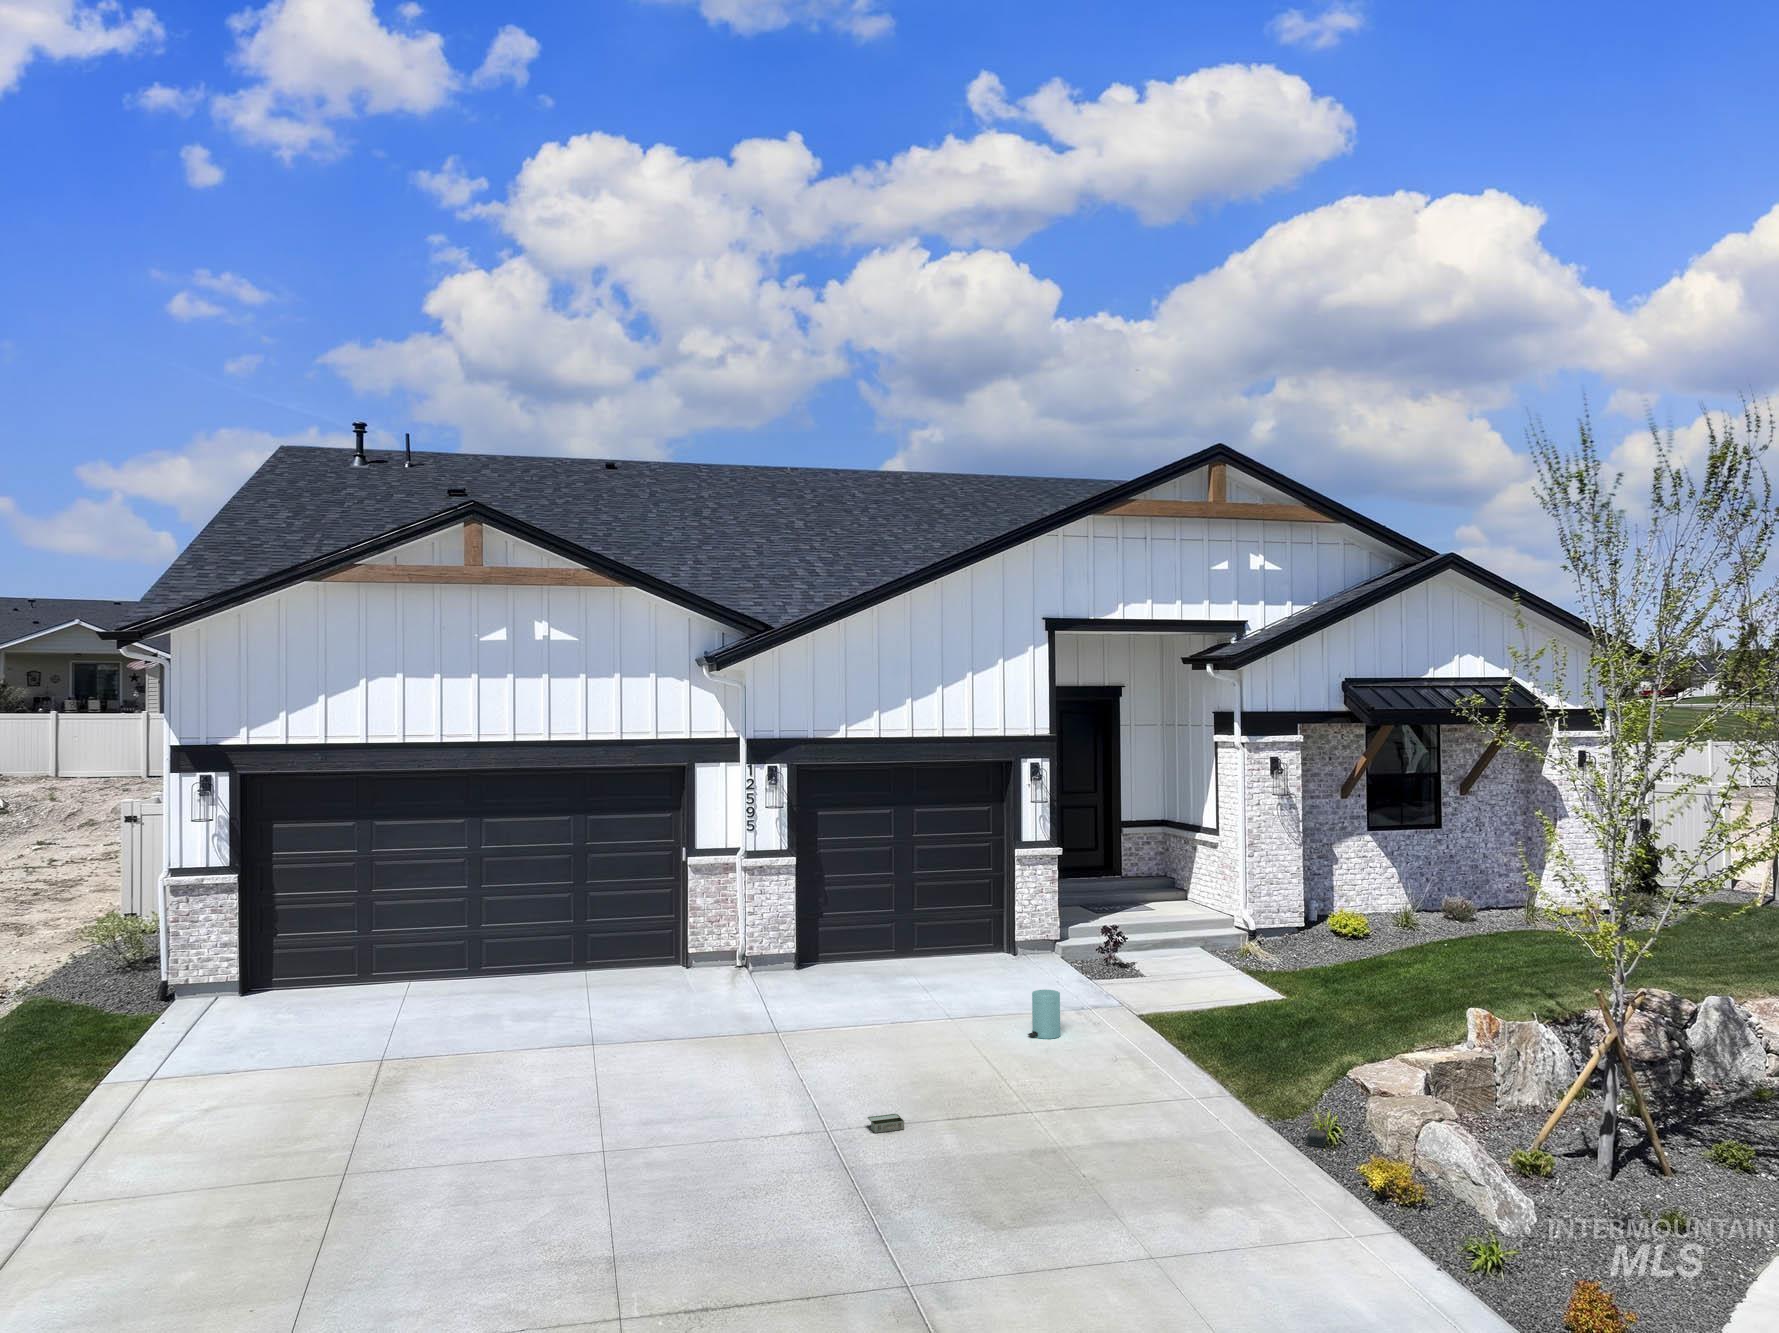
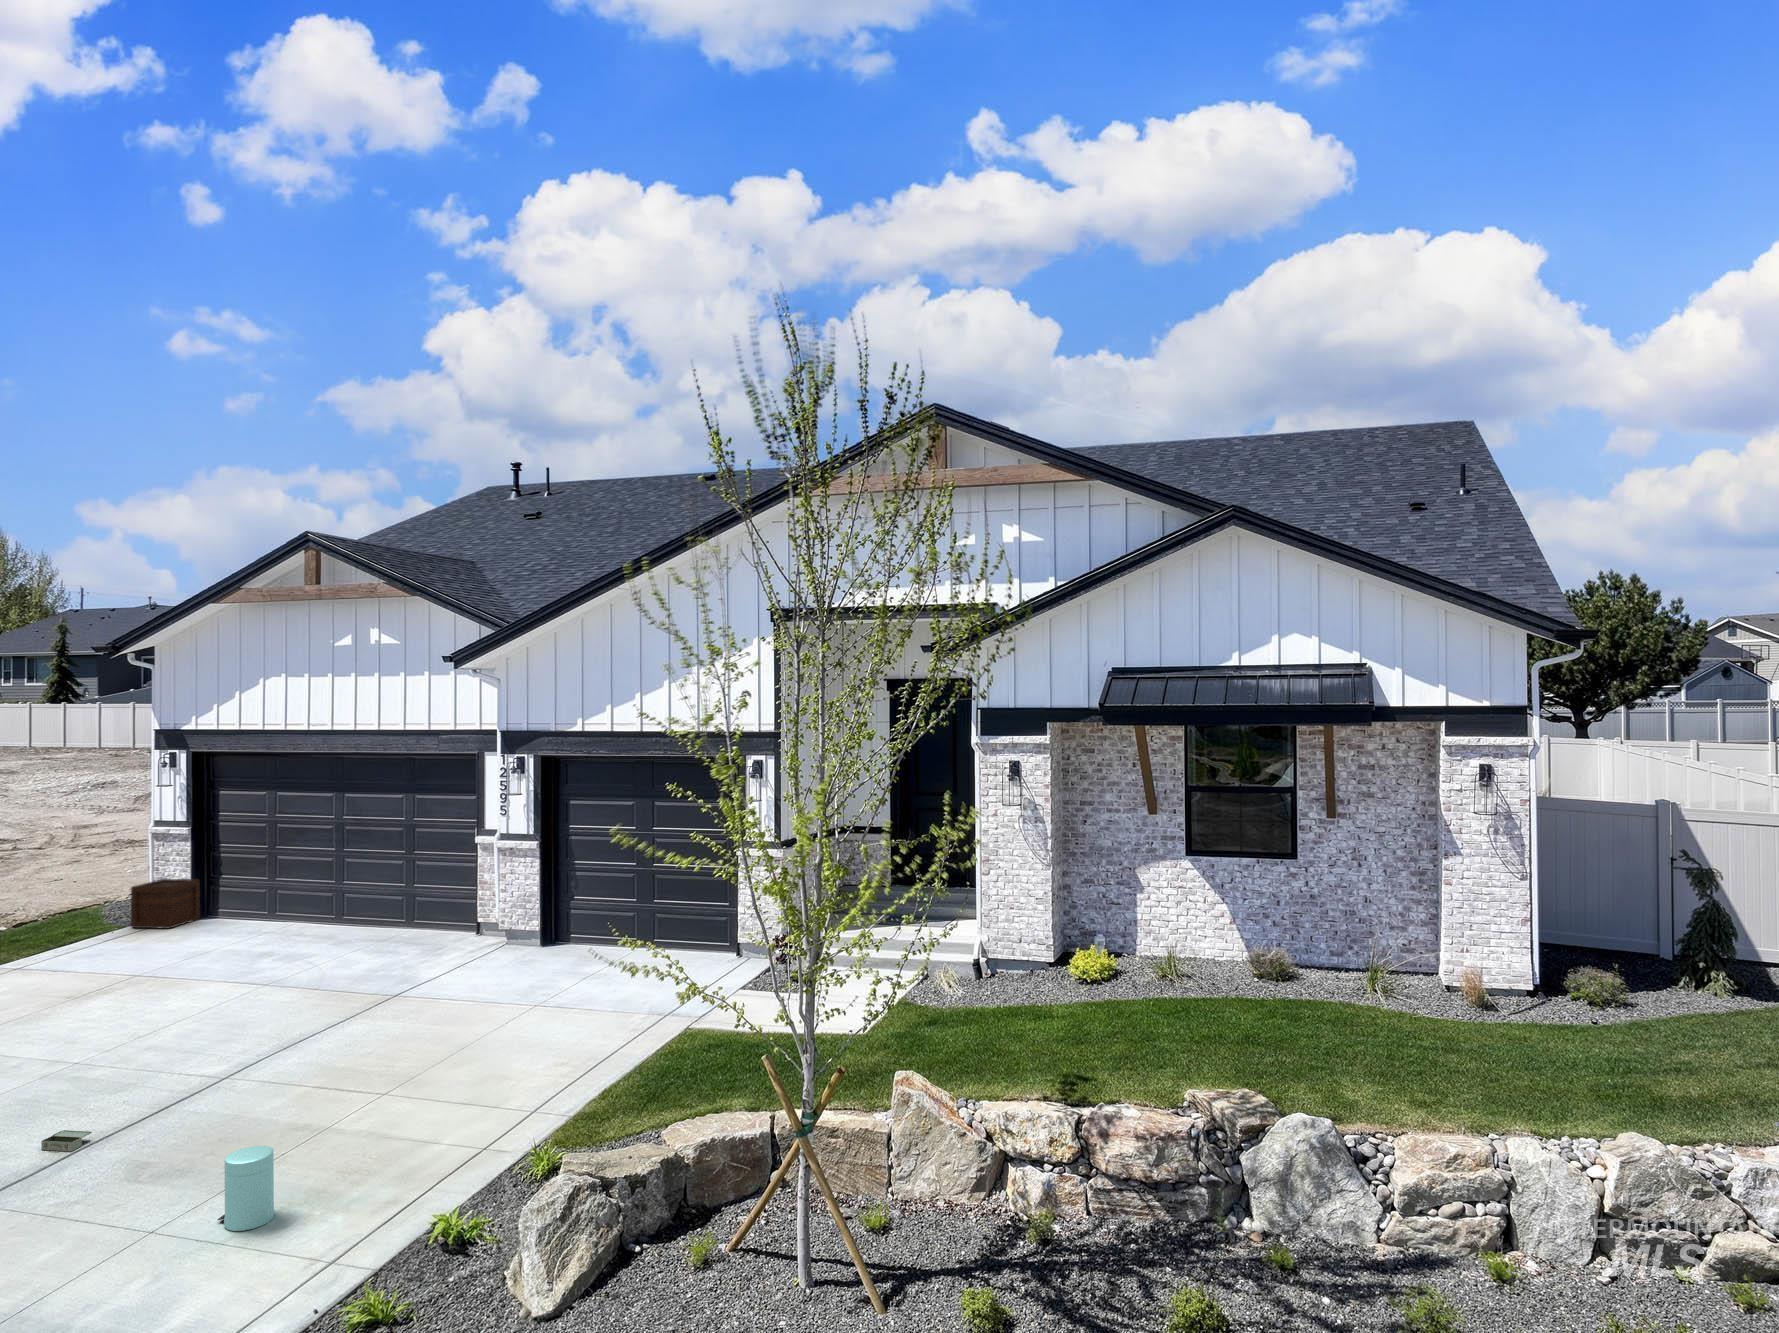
wooden crate: none [257,935,314,999] -> present [131,879,200,929]
trash can: present [1028,990,1060,1039] -> present [218,1146,274,1231]
decorative plant: present [1302,1111,1329,1147] -> none [272,1236,339,1292]

